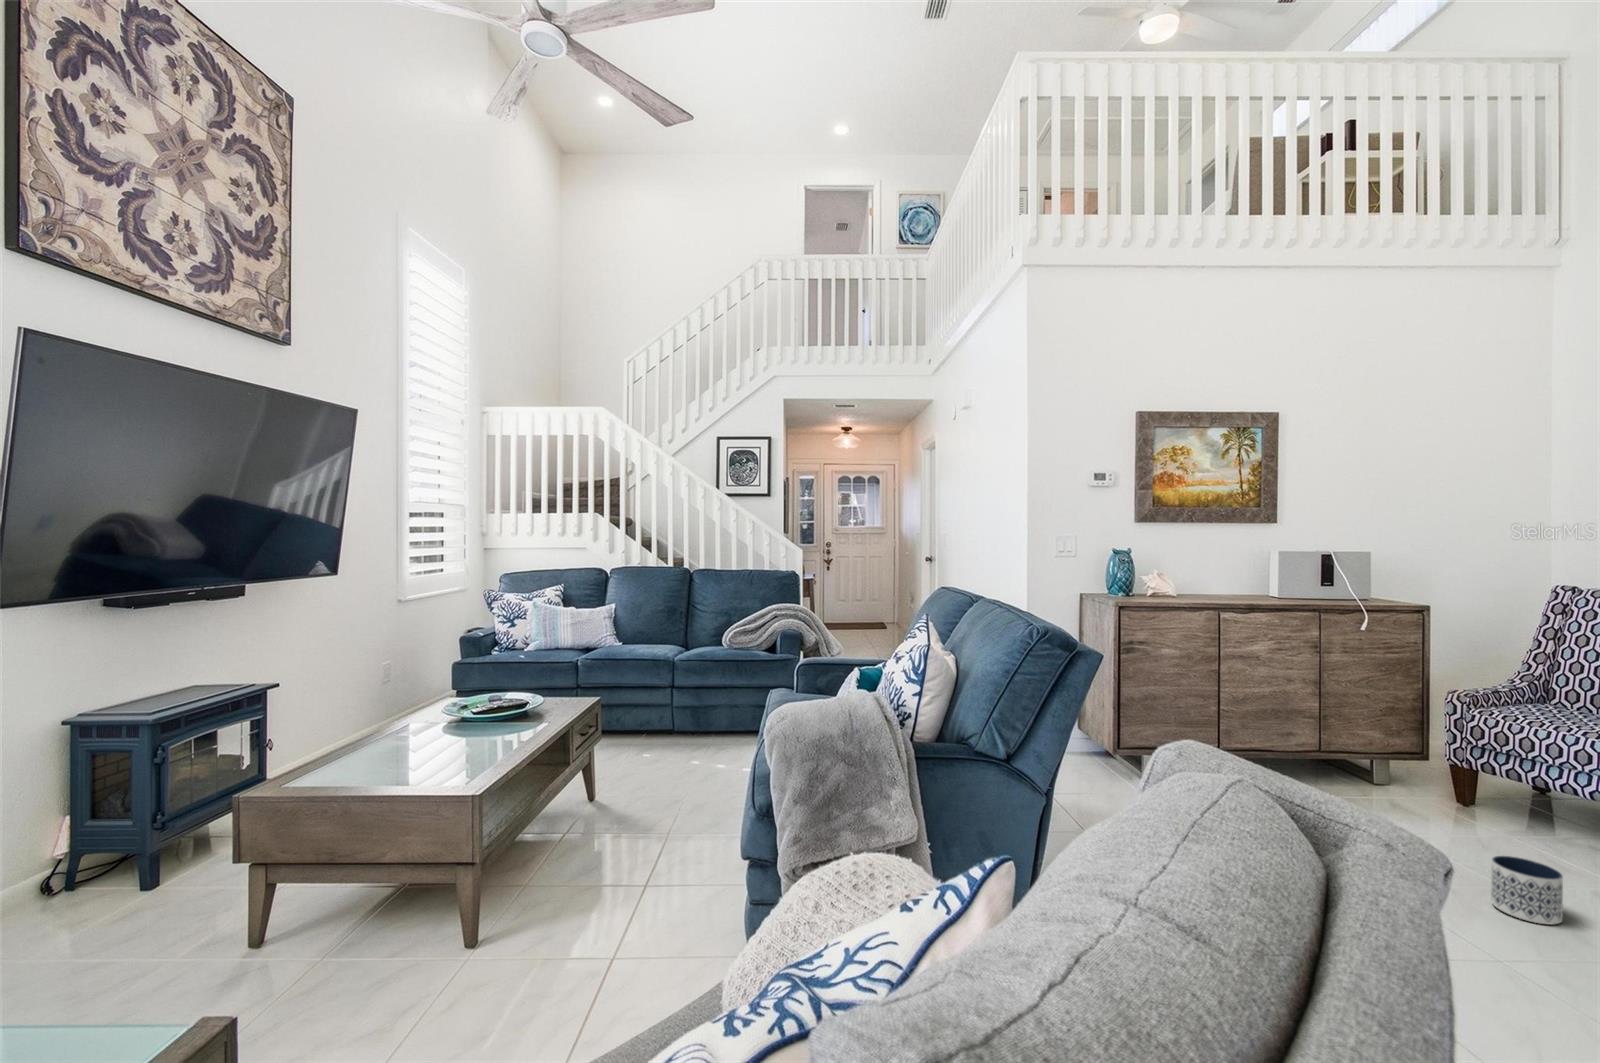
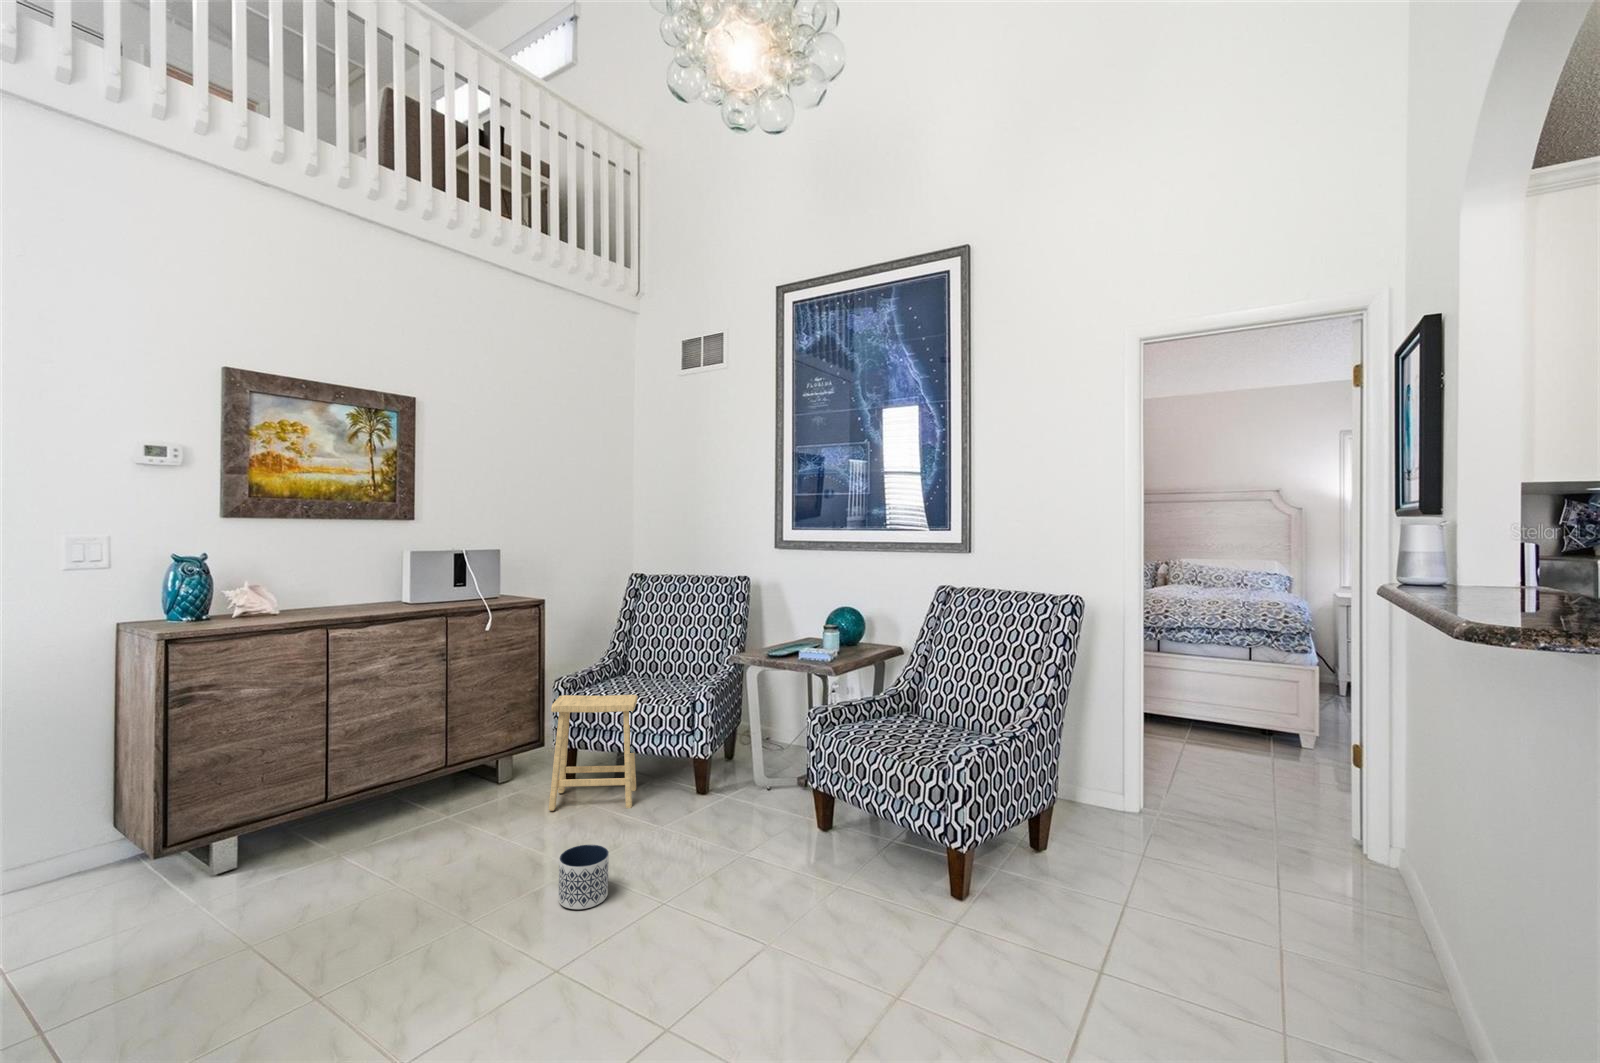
footstool: none [1448,707,1577,853] -> present [548,695,638,811]

